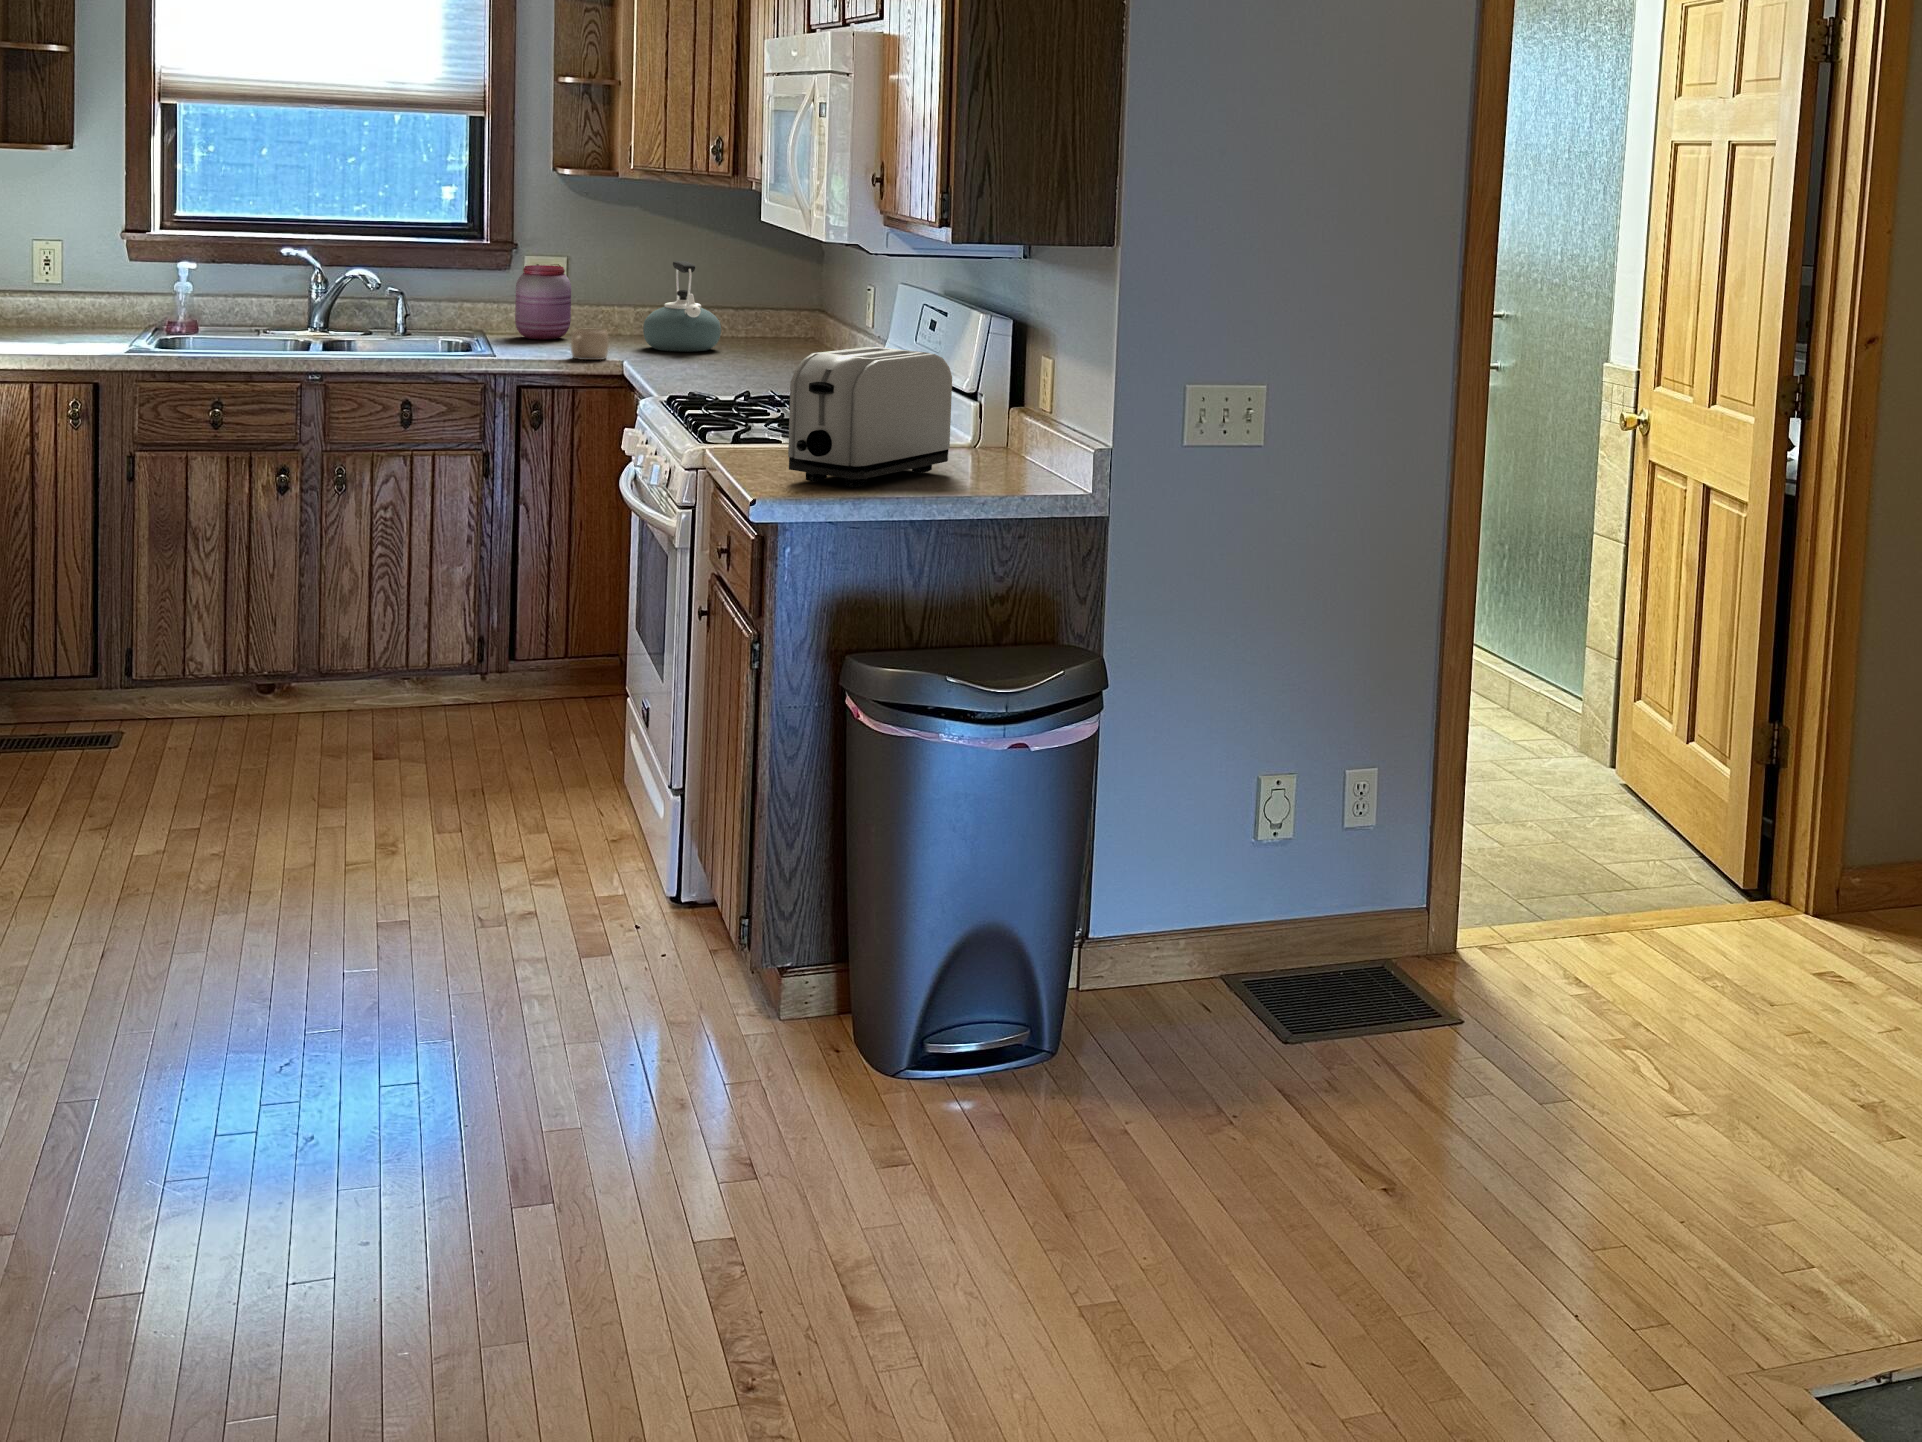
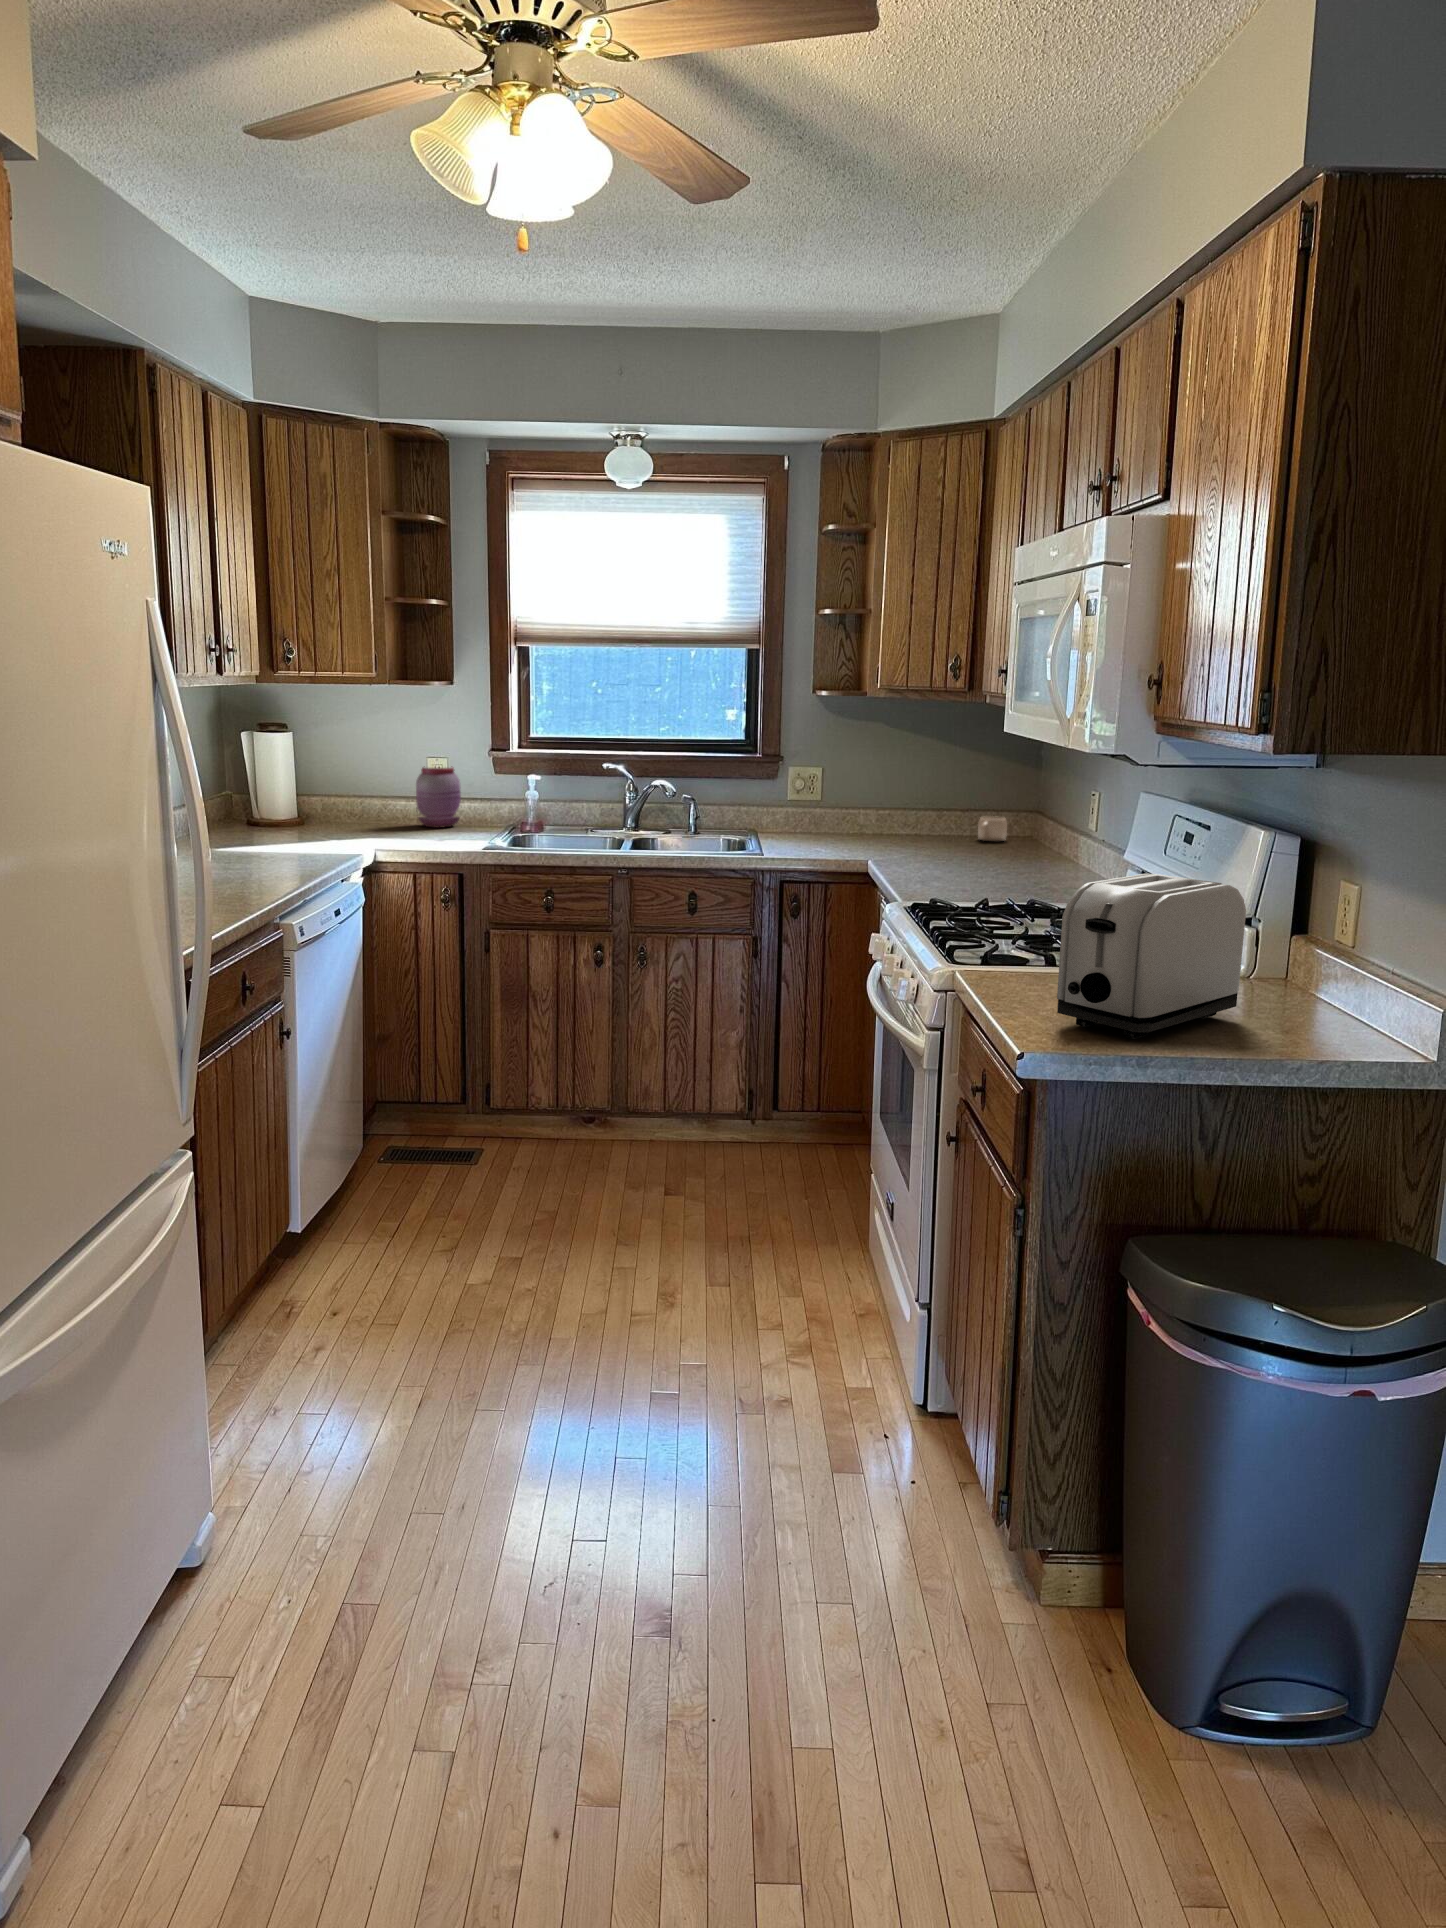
kettle: present [643,261,721,352] -> none [888,770,956,850]
jar: present [515,265,571,339] -> present [416,767,461,828]
mug: present [571,329,609,360] -> present [978,816,1007,841]

